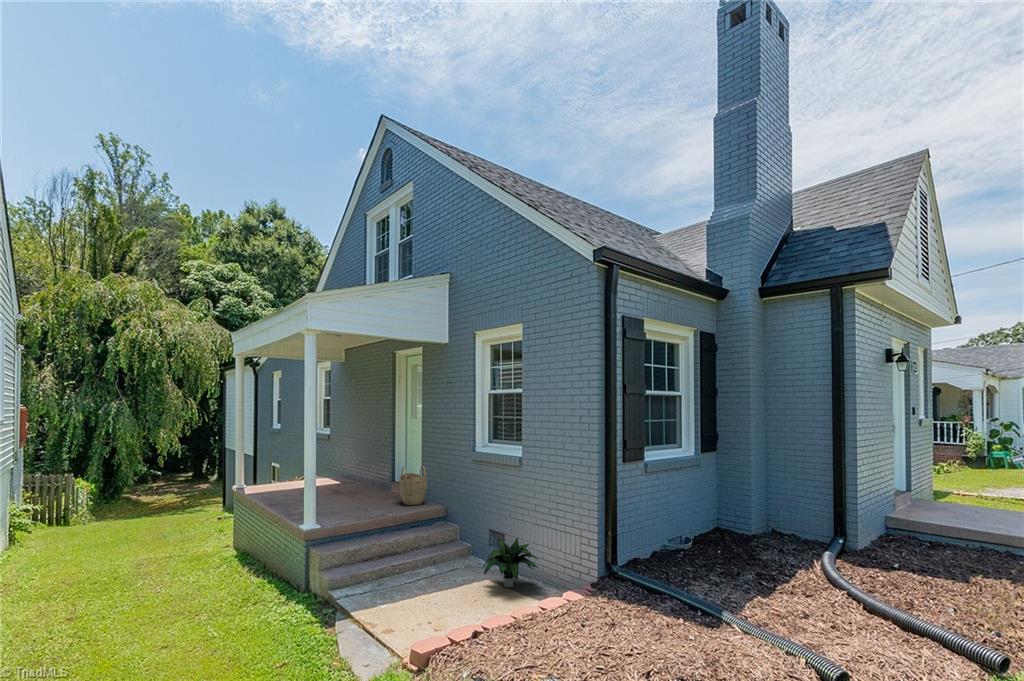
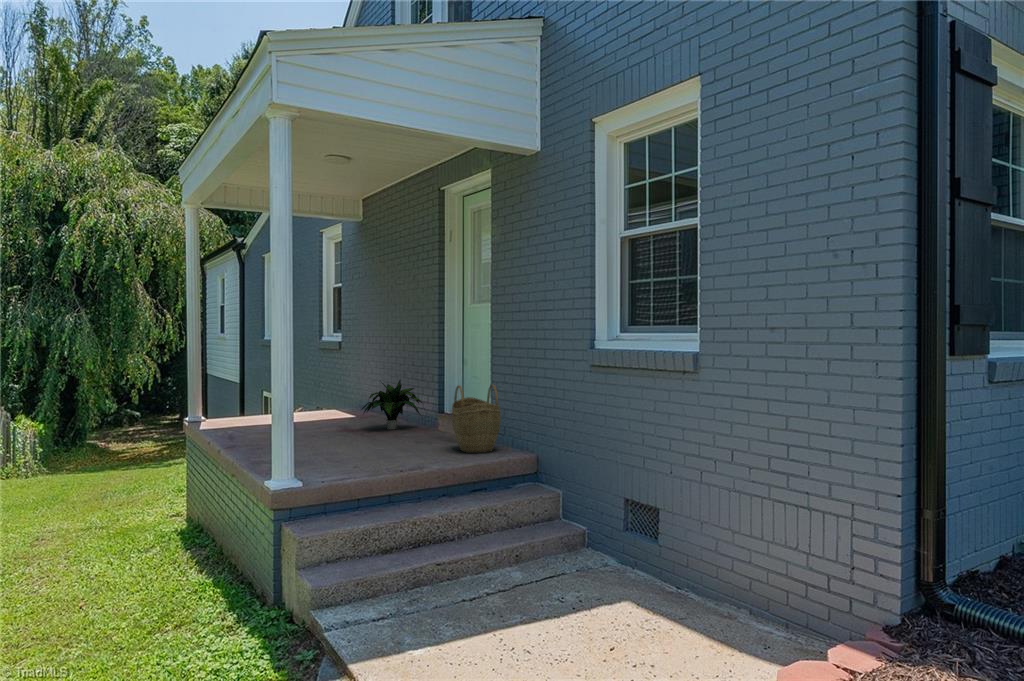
potted plant: present [483,538,538,588] -> present [361,380,422,430]

